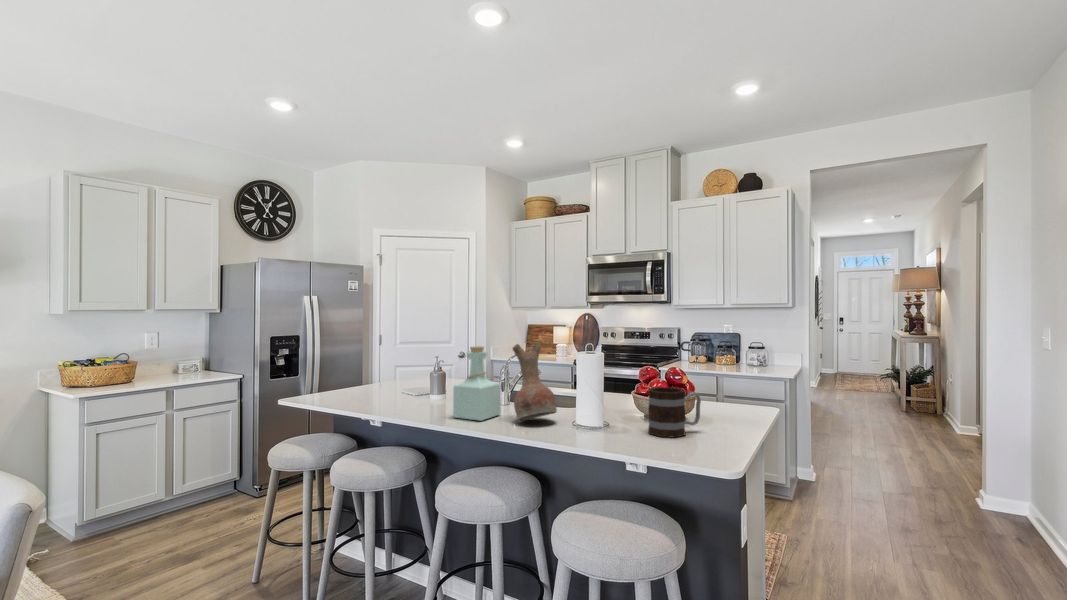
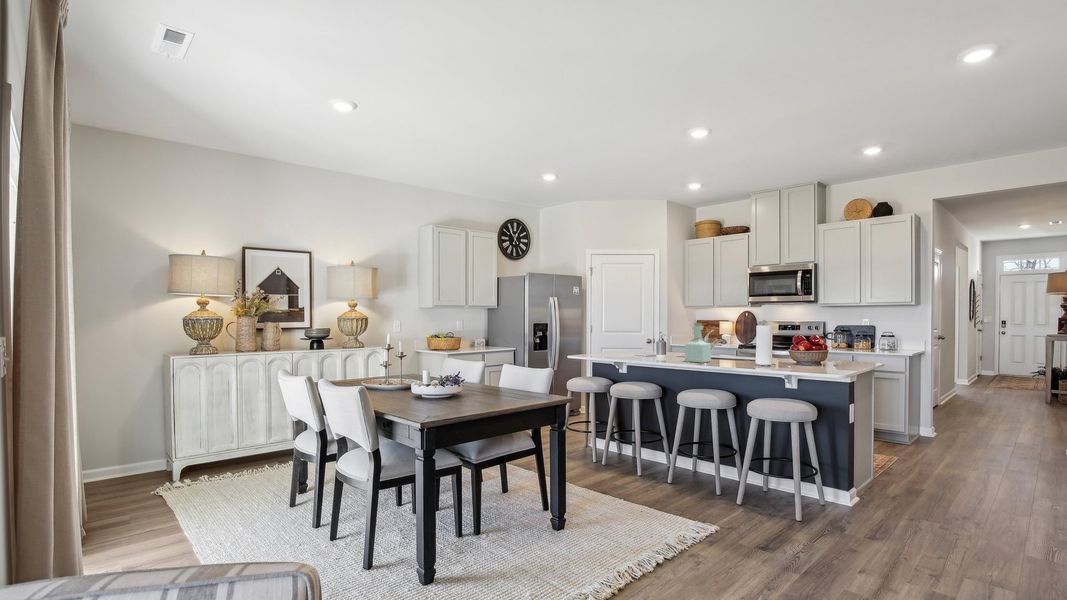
vase: present [513,343,557,420] -> none [719,321,747,363]
mug: present [648,387,701,438] -> none [803,345,835,370]

